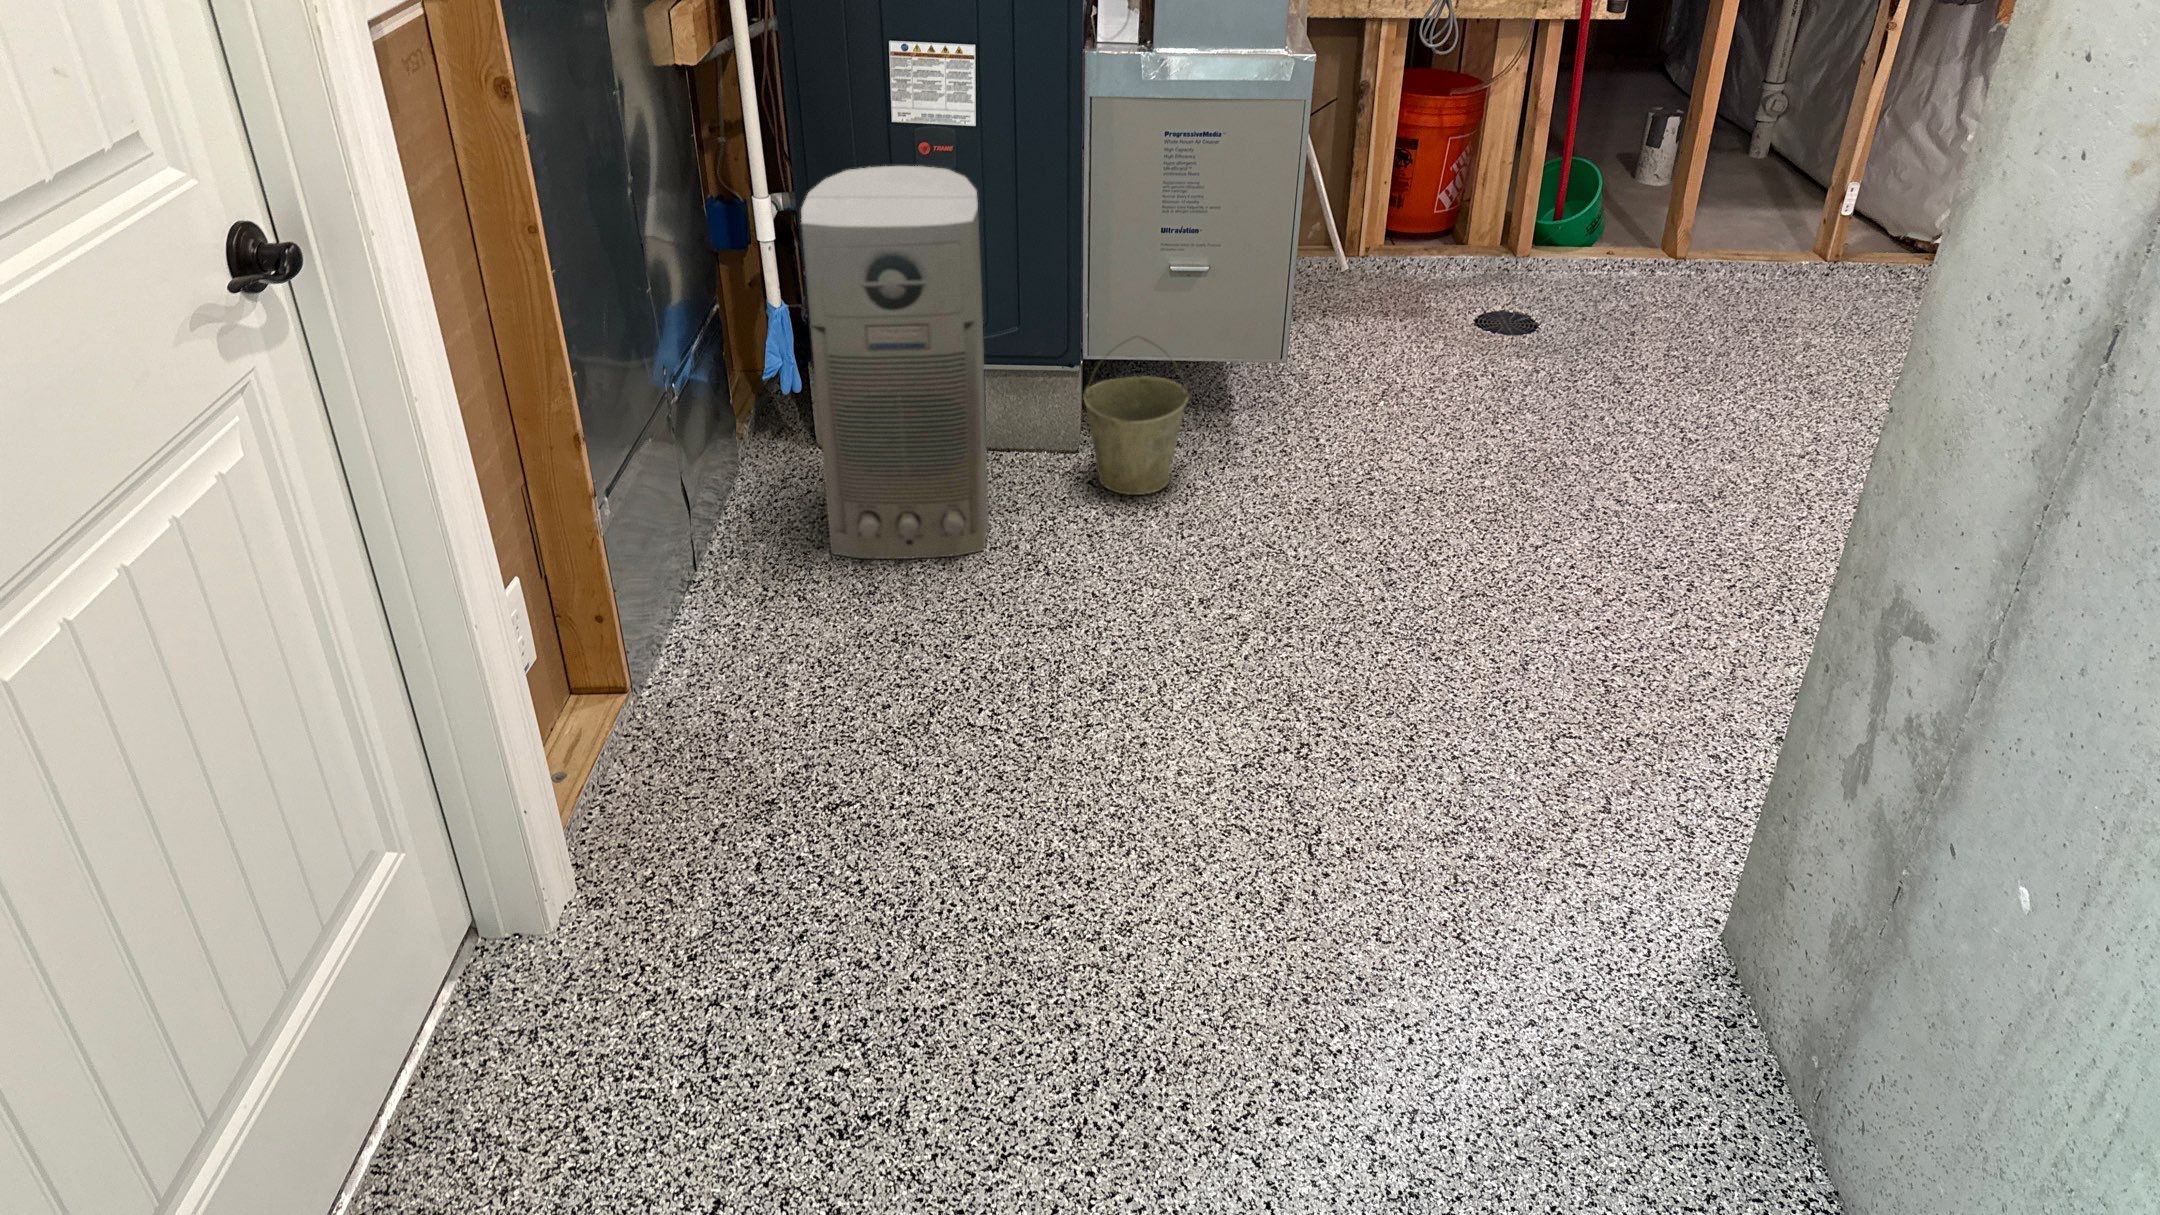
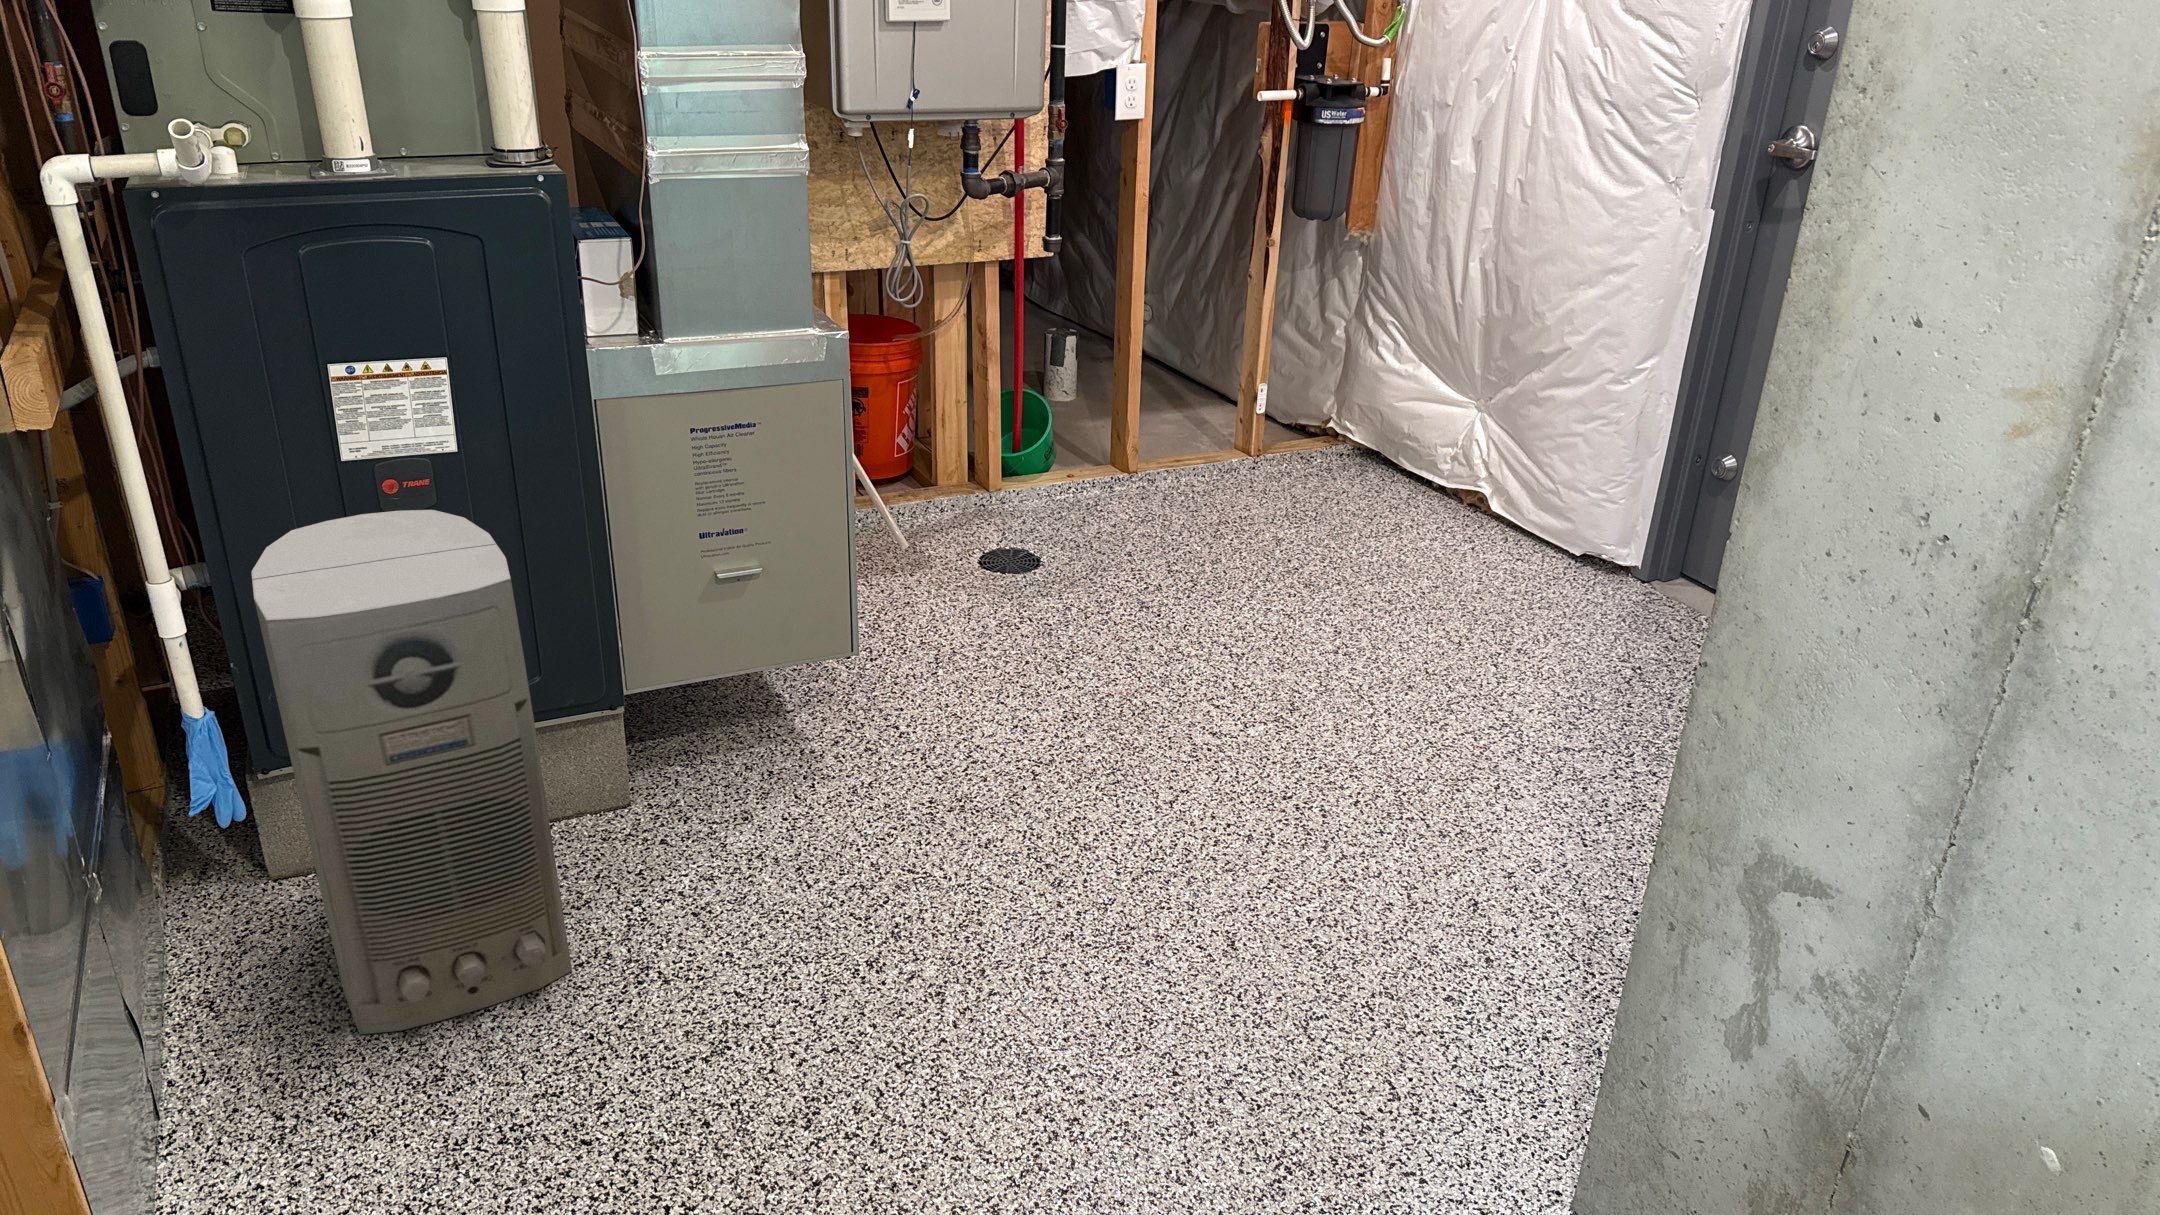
bucket: present [1083,337,1188,495] -> none [643,664,771,848]

